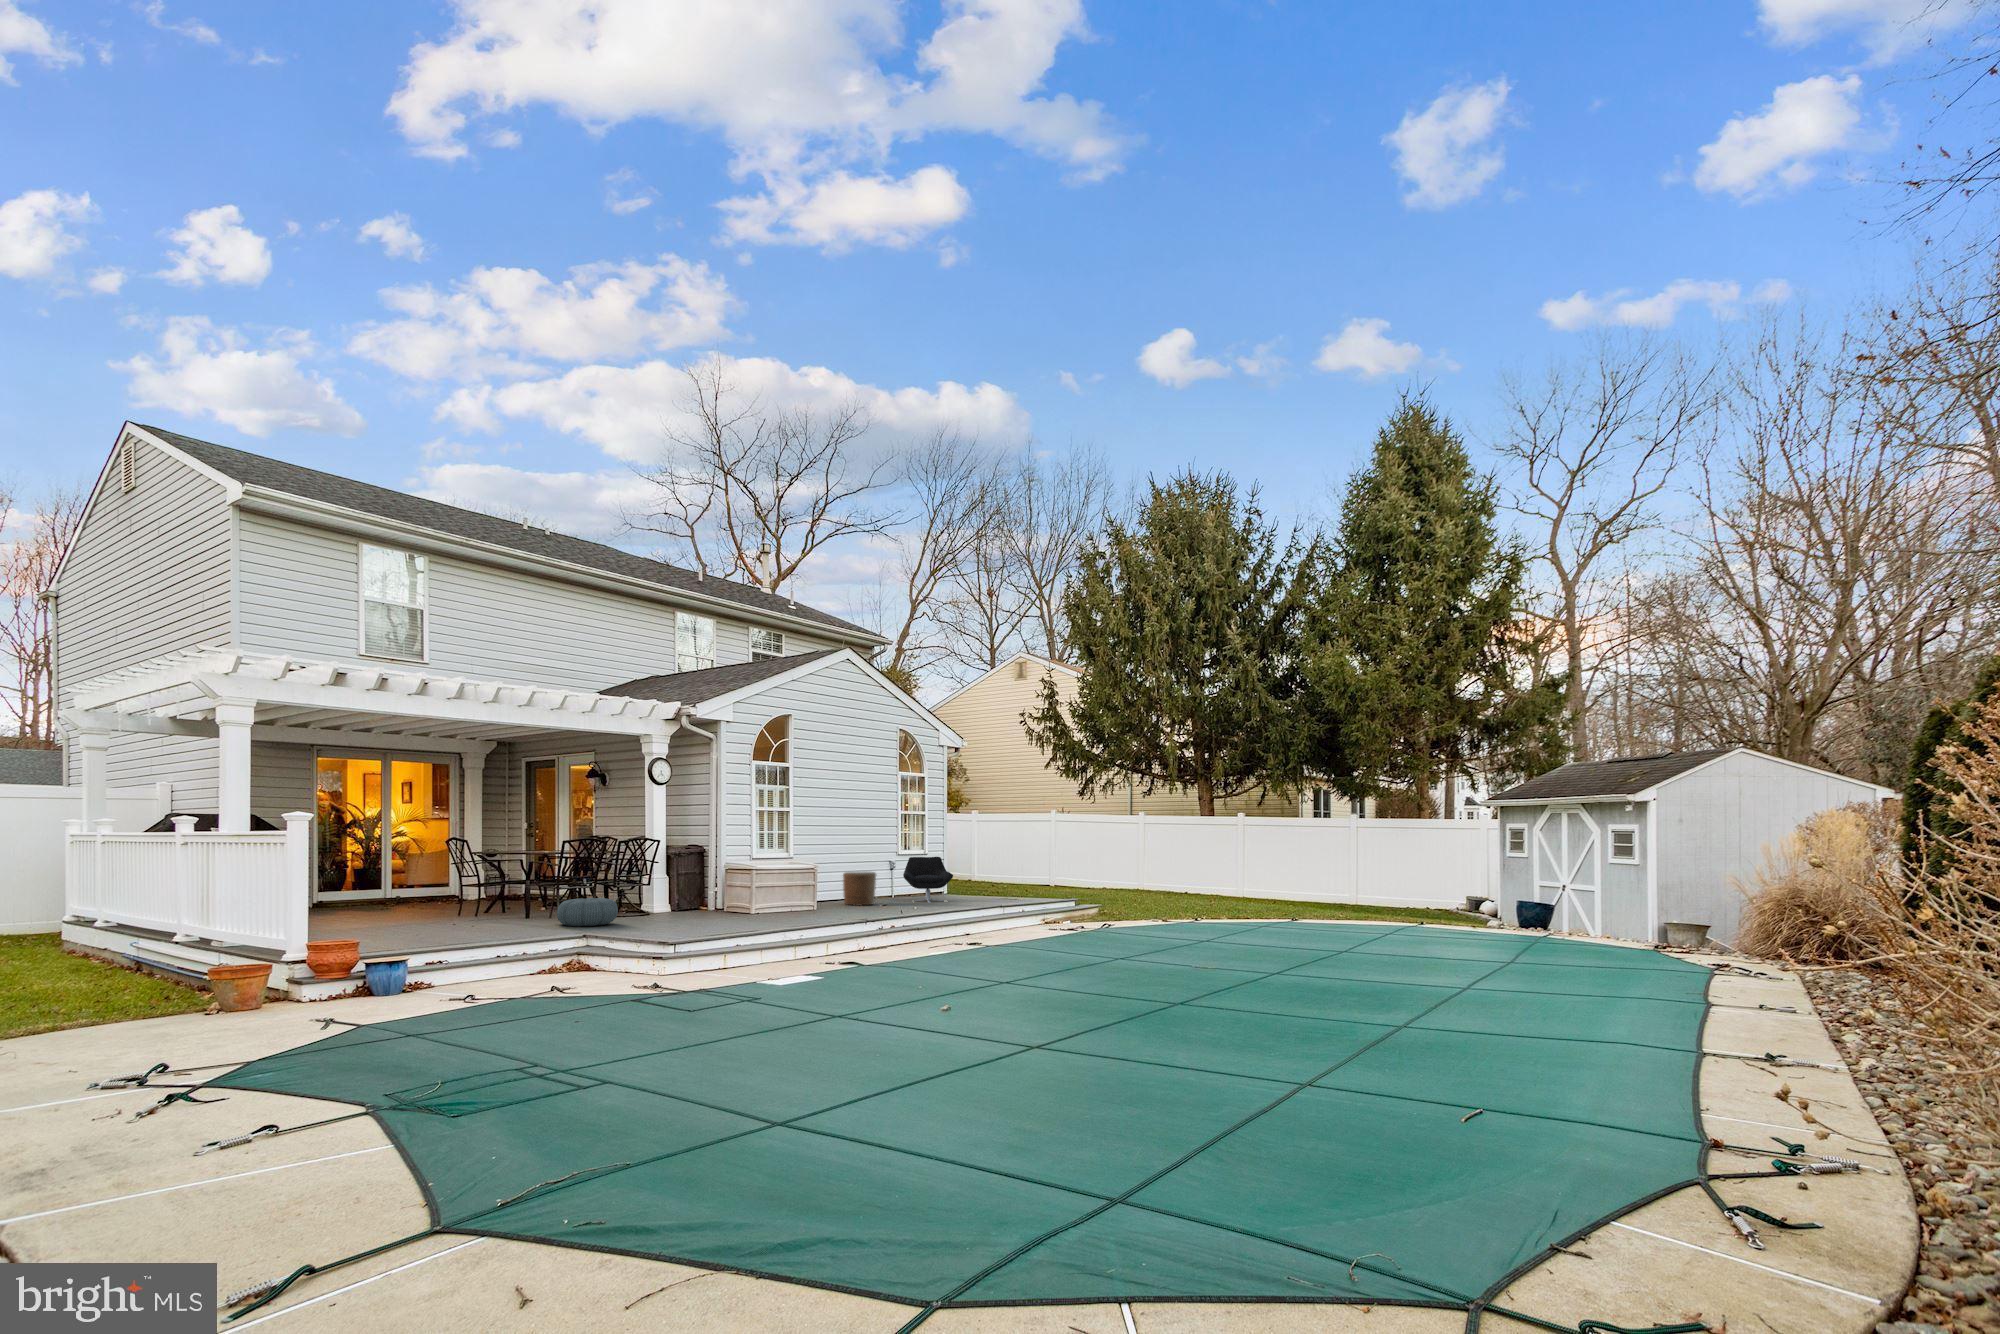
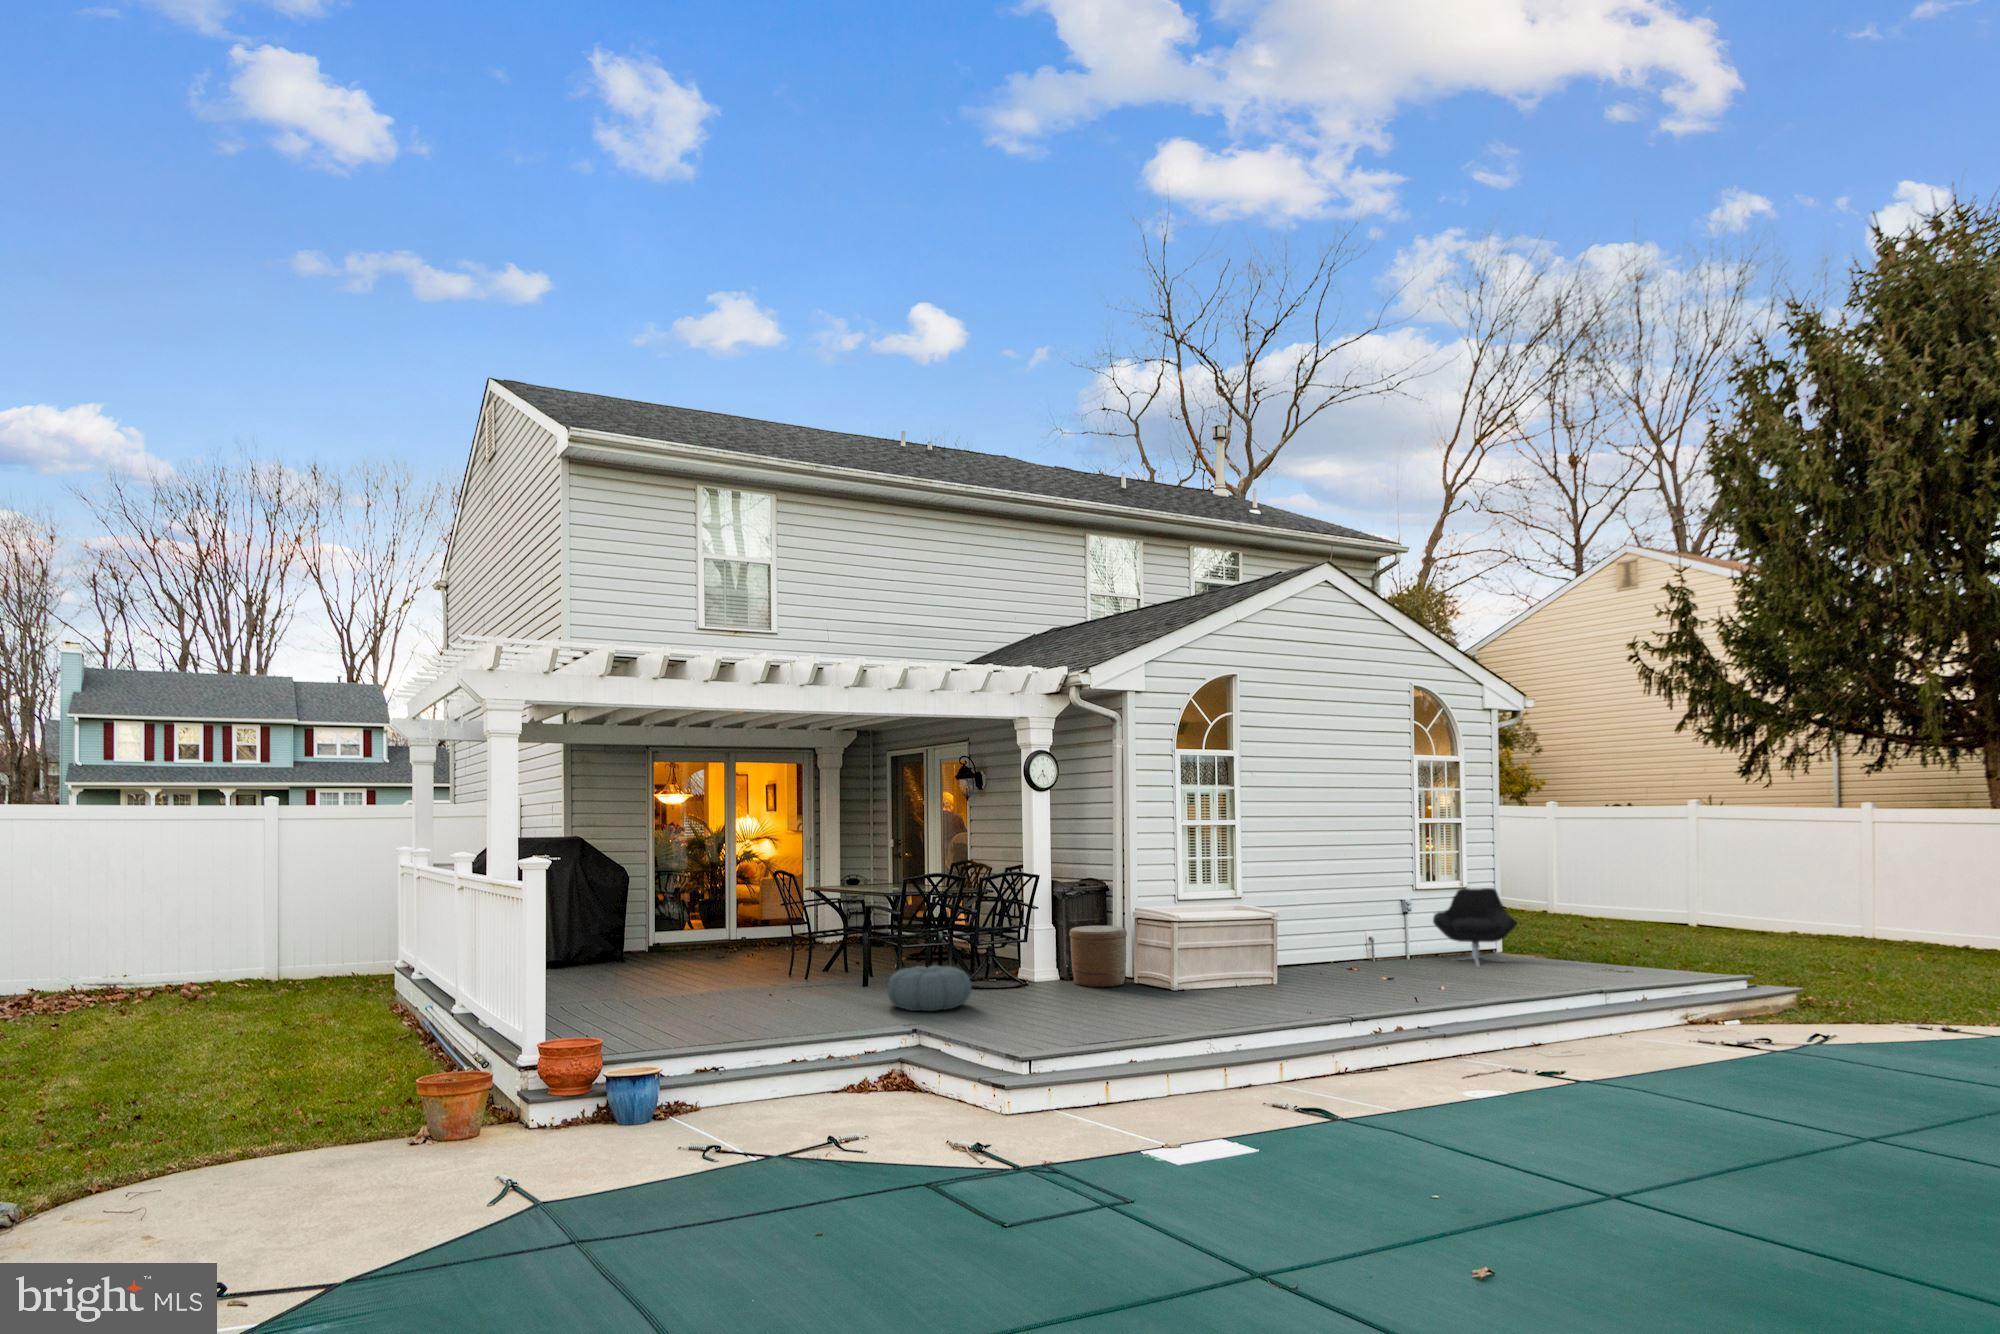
woven basket: present [843,871,876,906] -> present [1069,926,1127,988]

